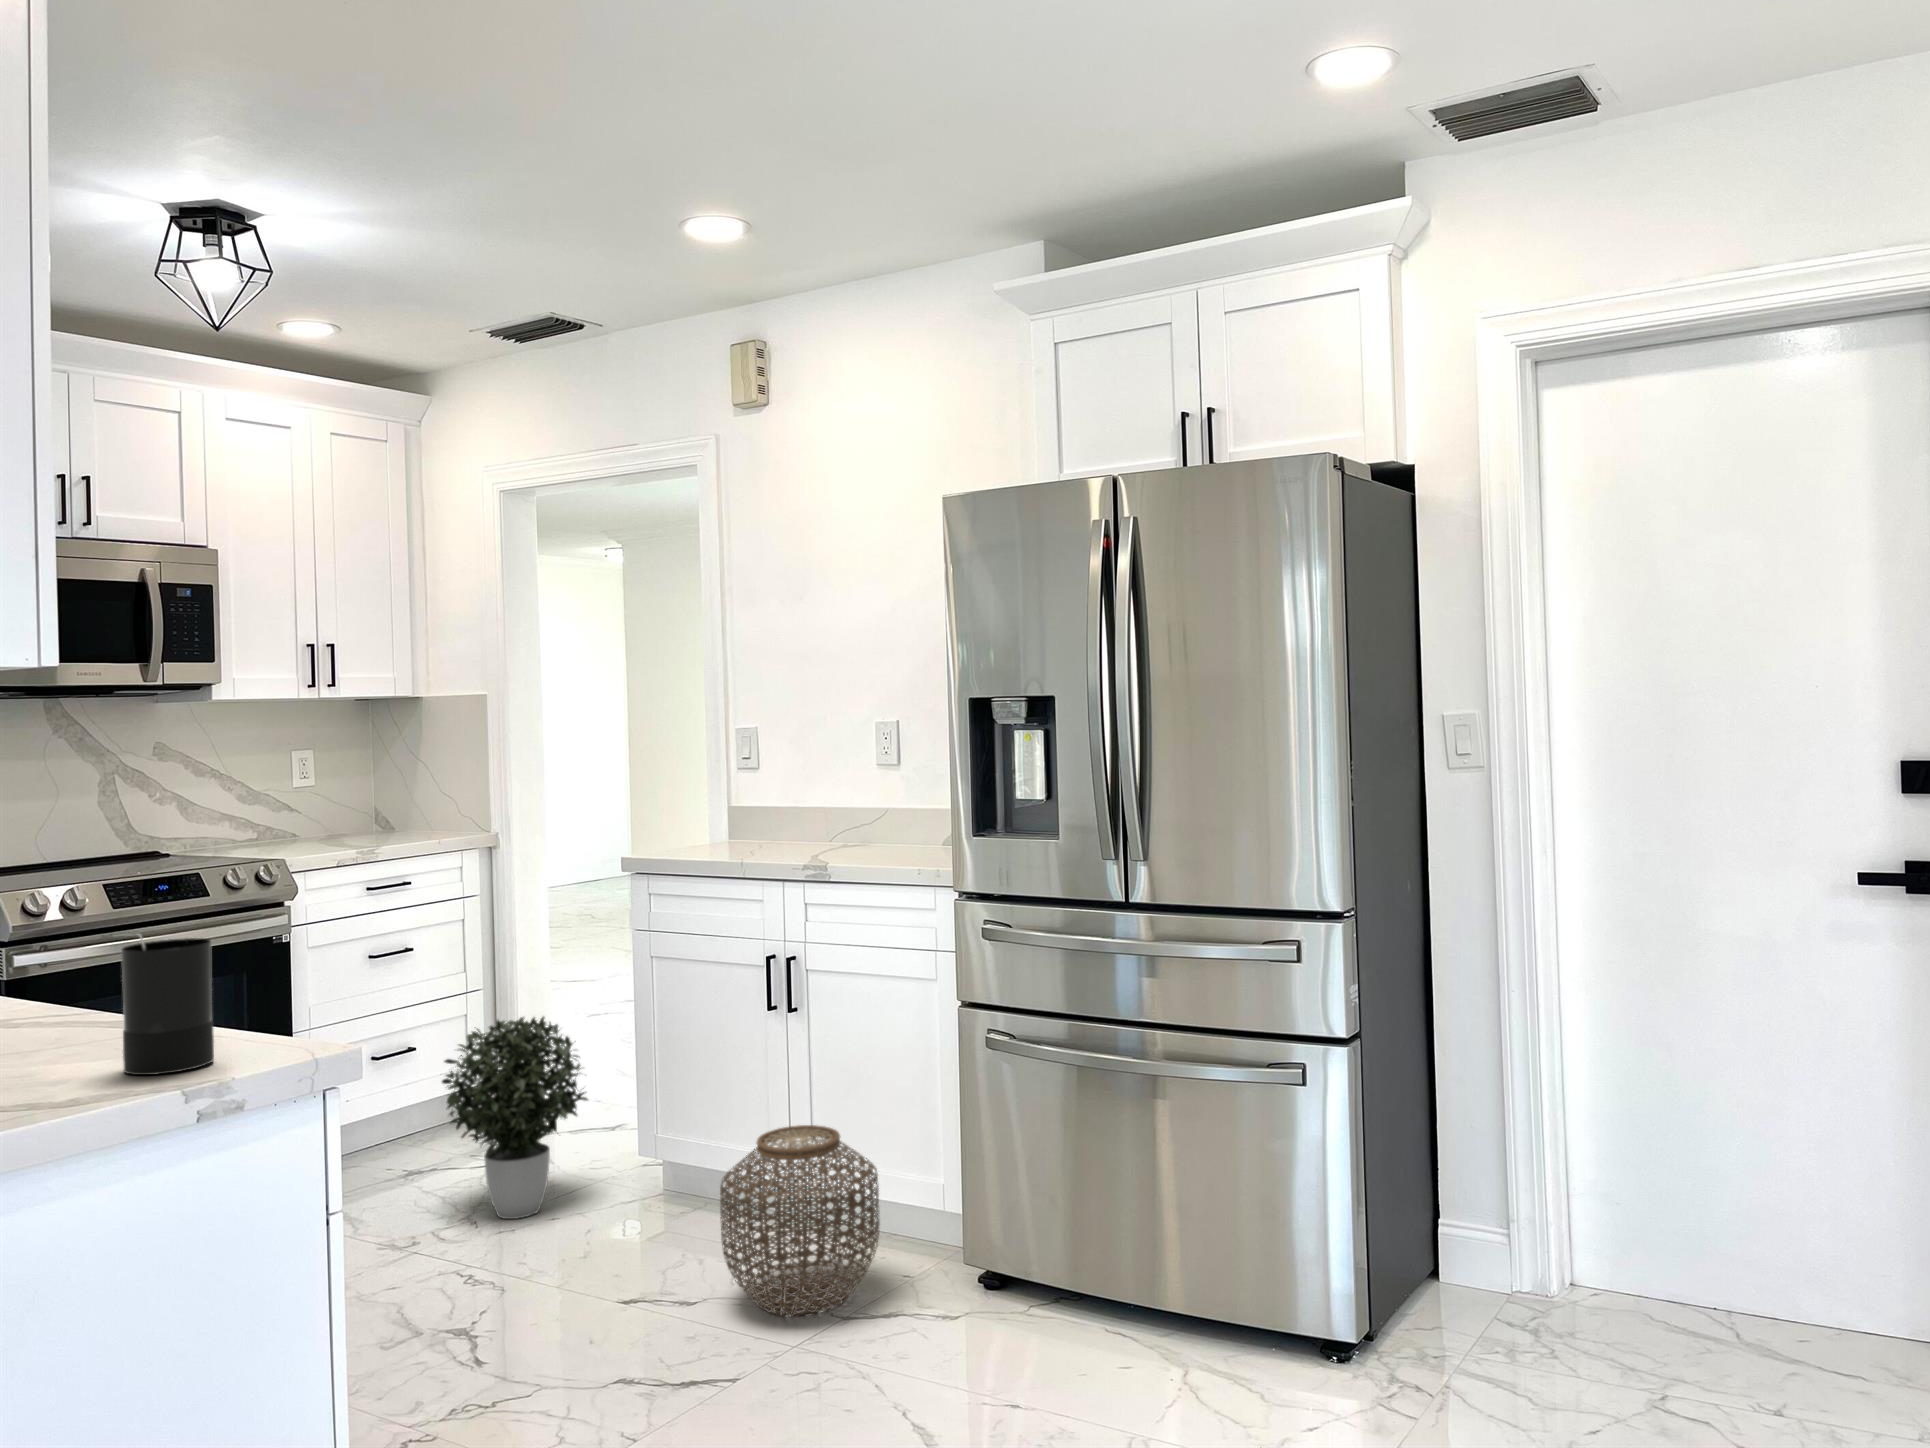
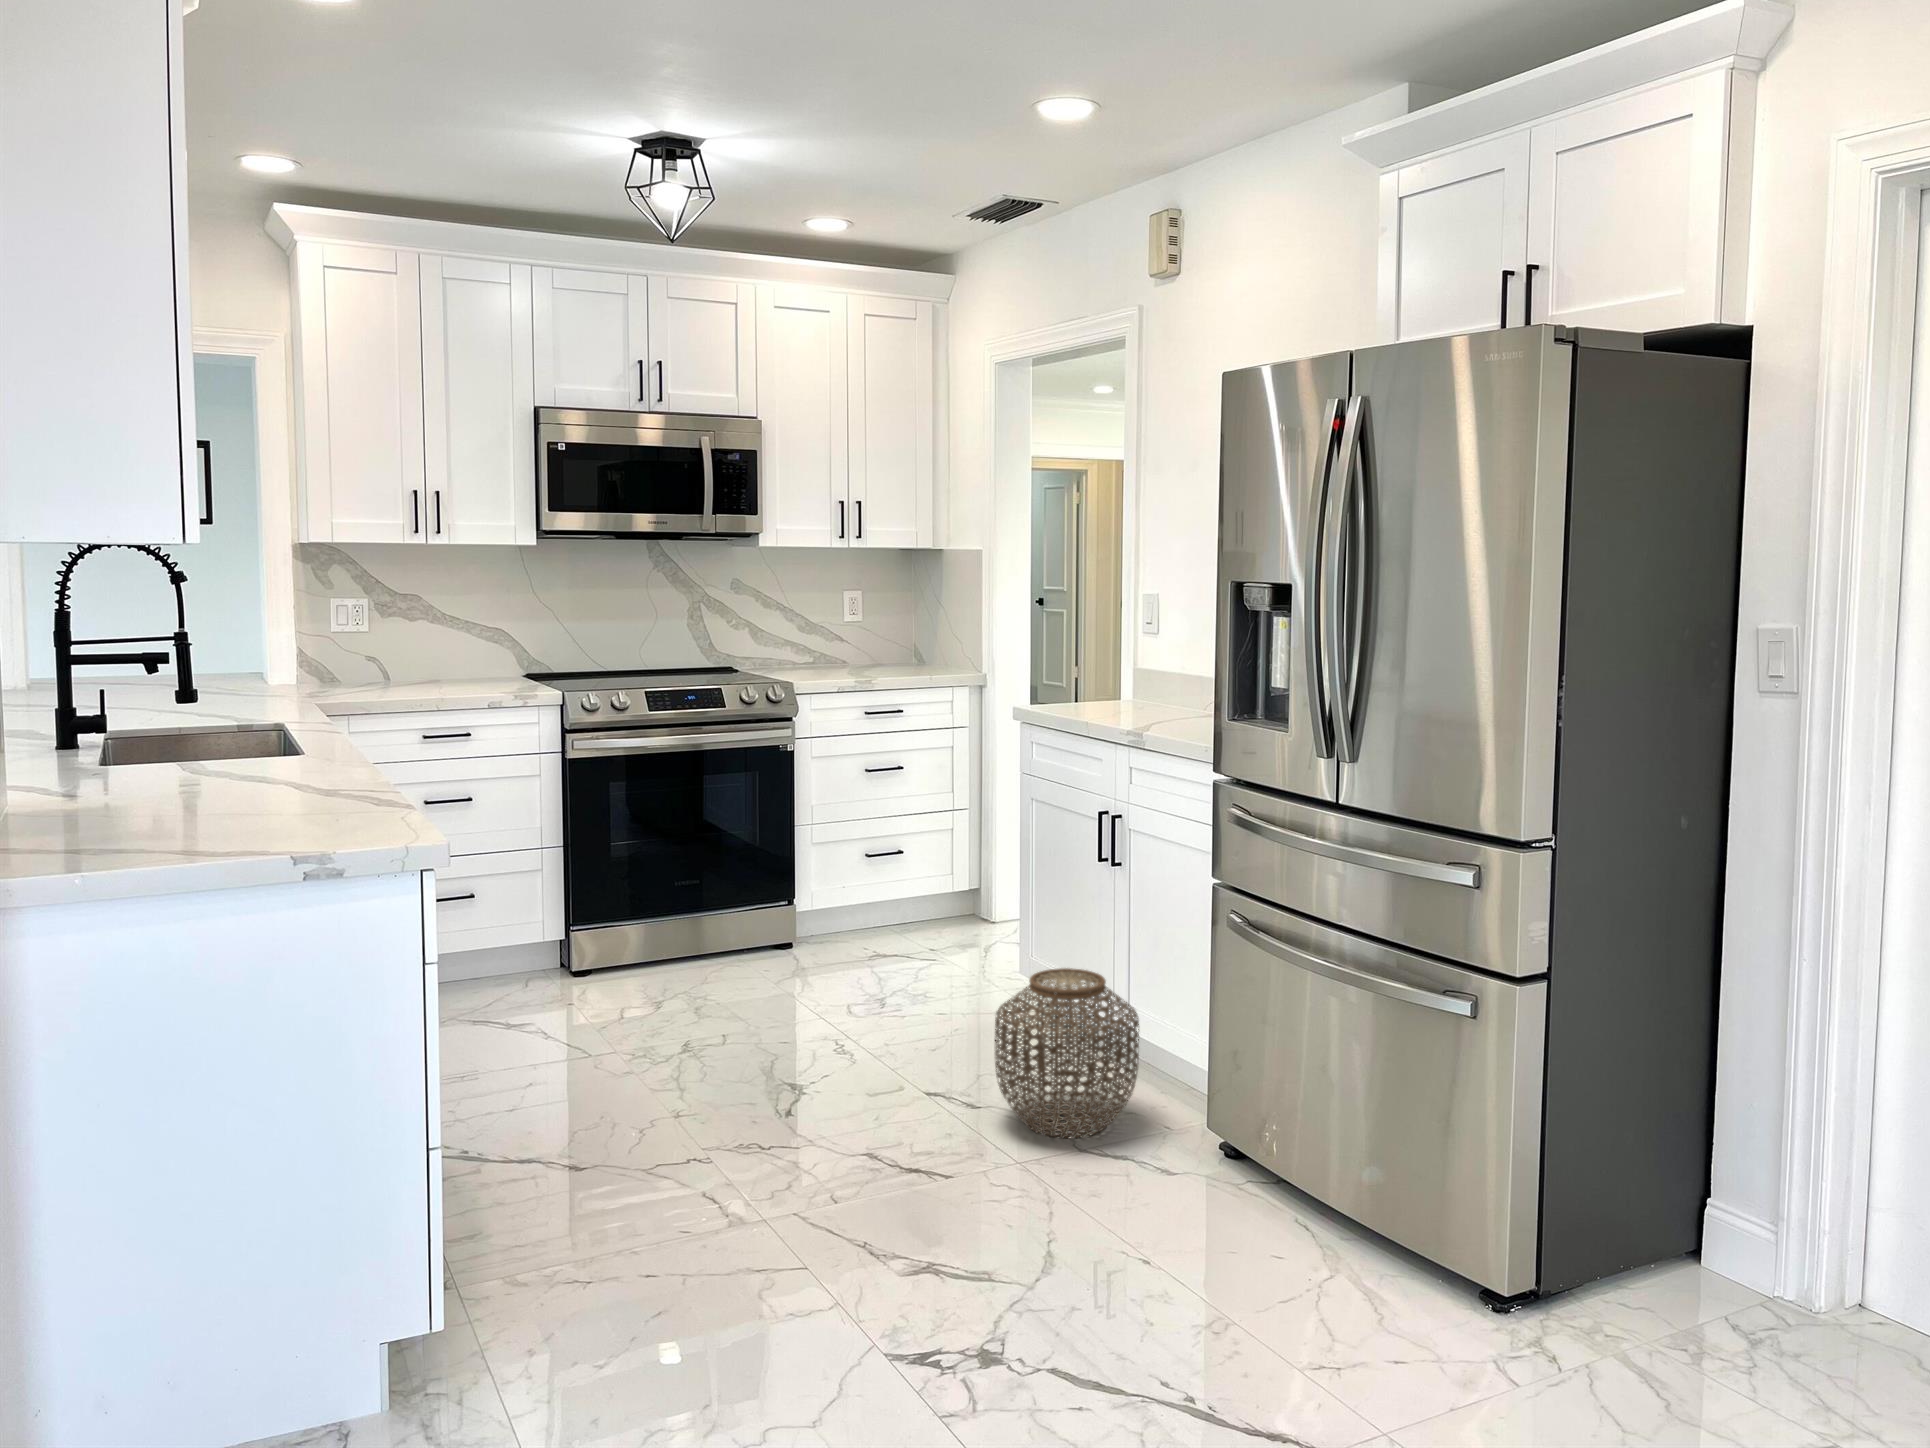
candle: present [121,934,214,1075] -> none [317,738,381,839]
potted plant: present [442,1017,588,1219] -> none [867,835,984,1006]

